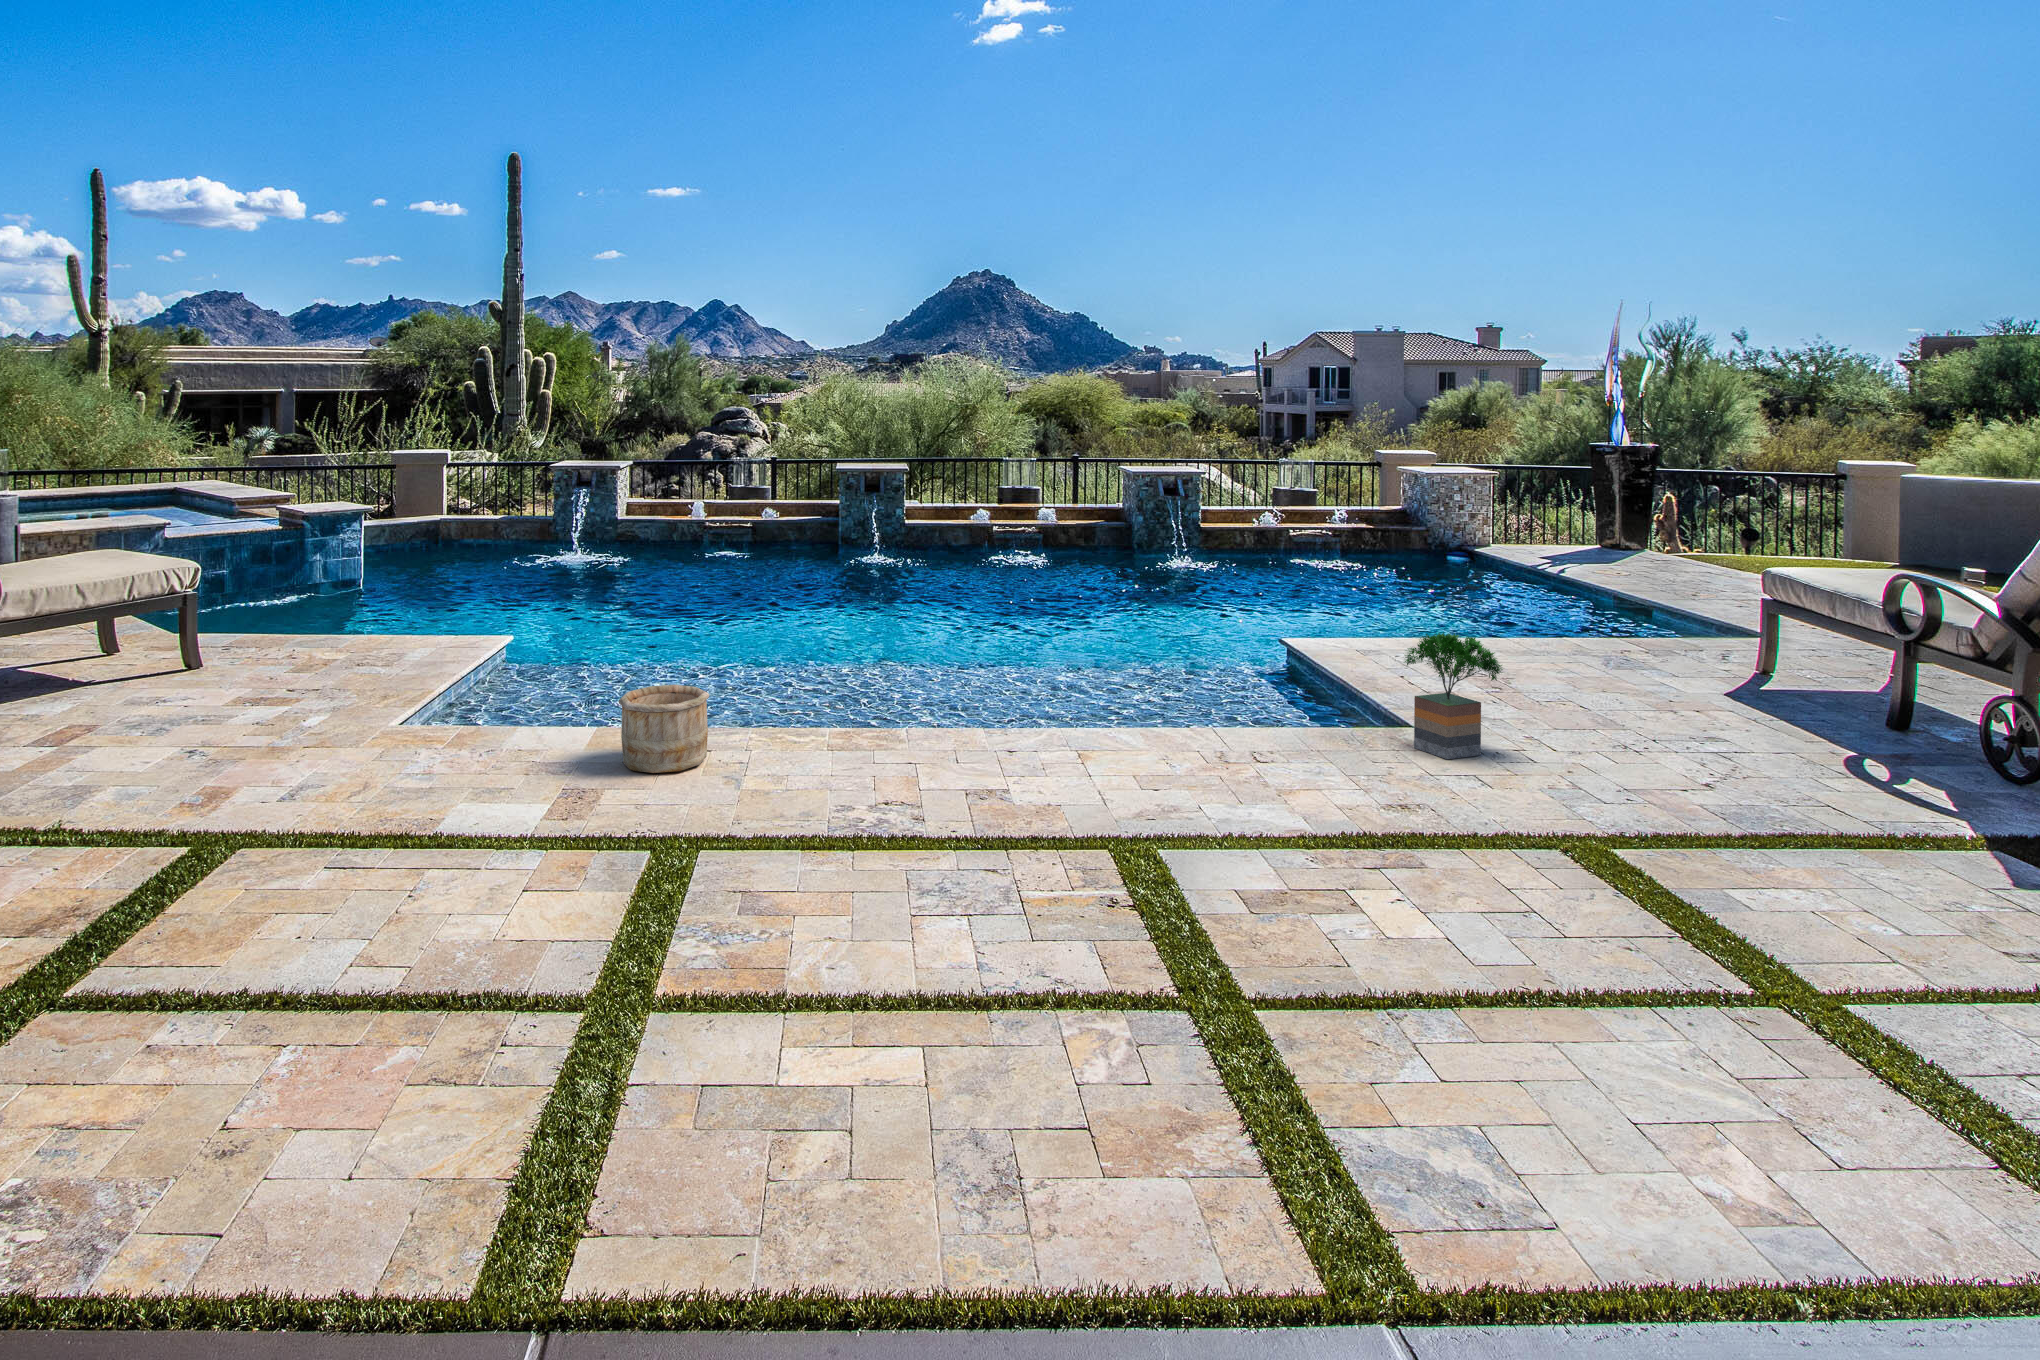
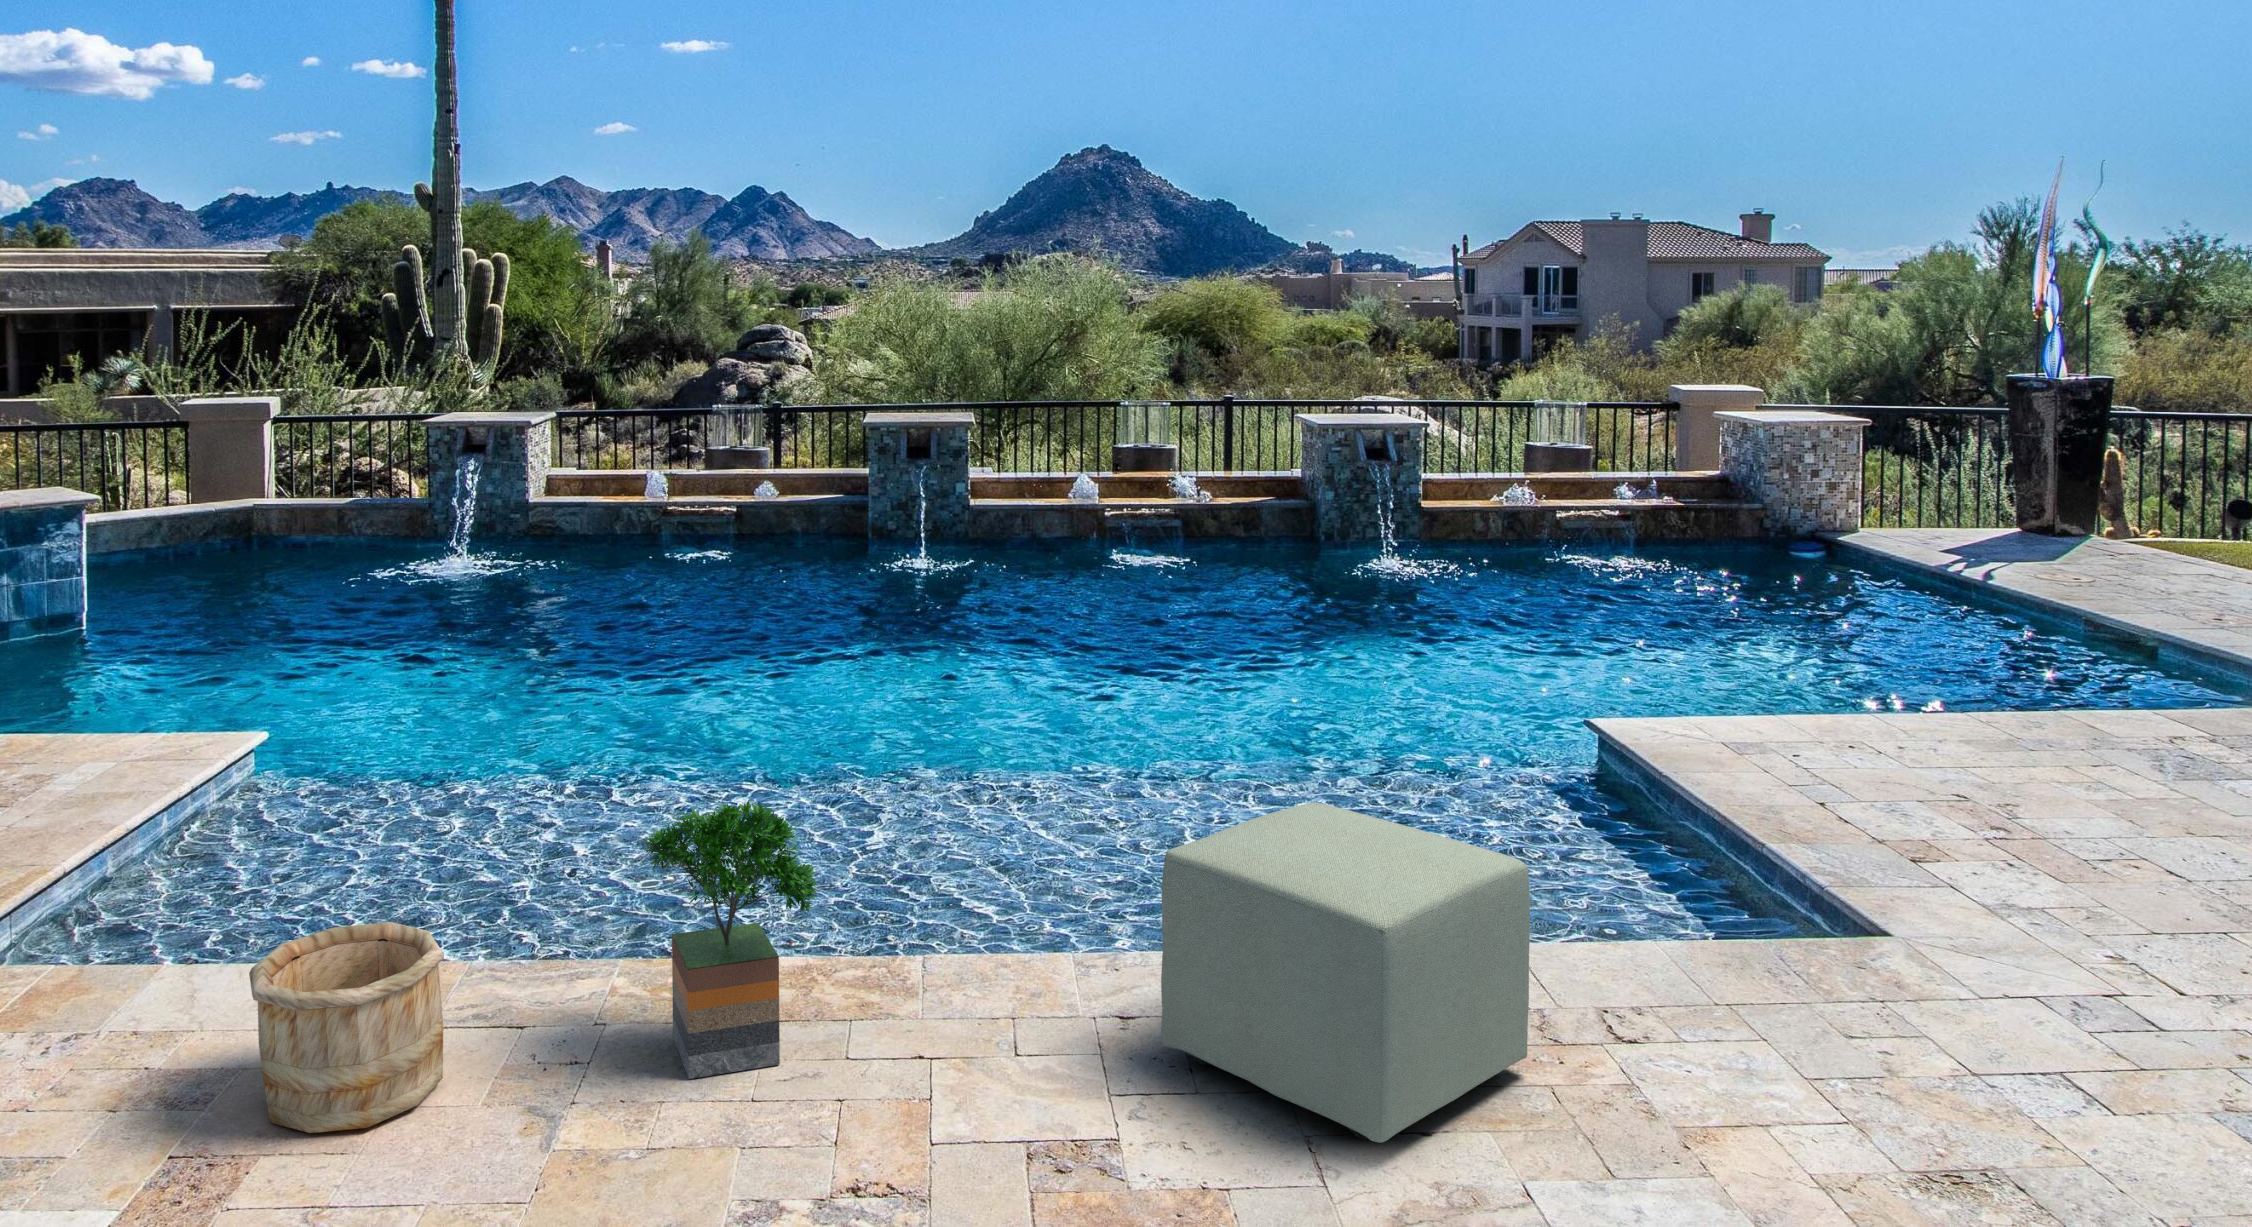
potted tree: present [1403,633,1503,759] -> present [643,800,818,1079]
ottoman: none [1050,635,1223,773] -> present [1161,802,1530,1143]

